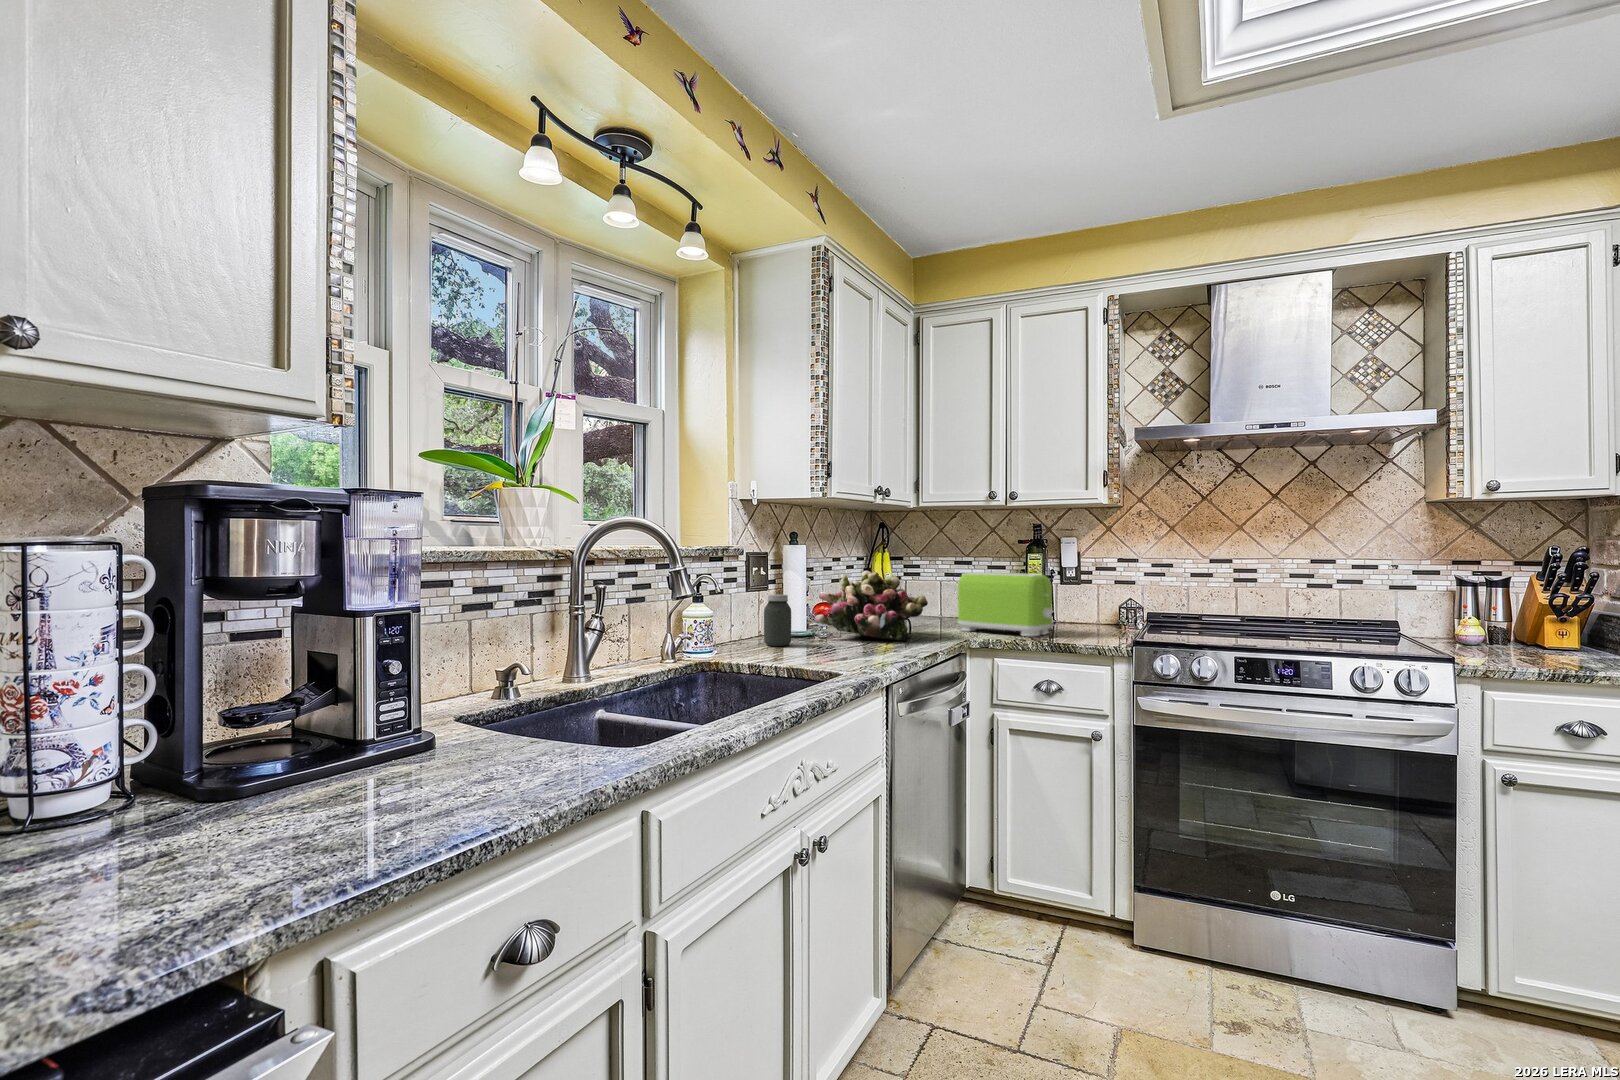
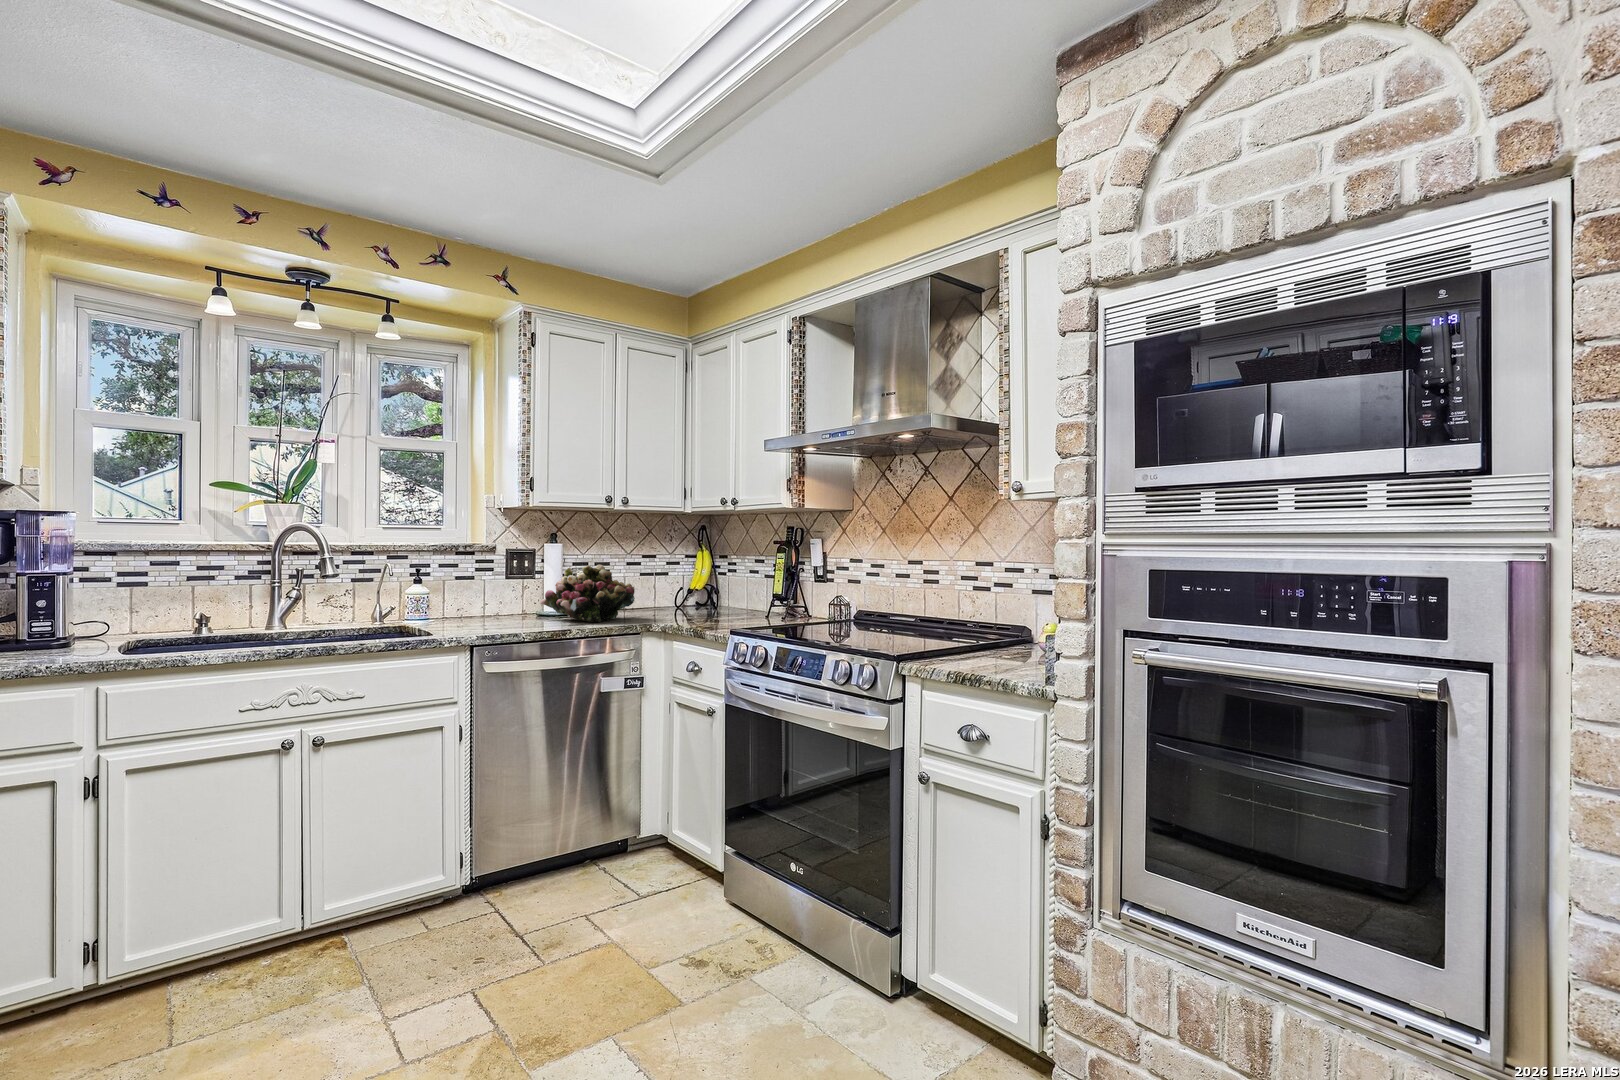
toaster: present [958,572,1052,636] -> none [686,569,745,625]
jar: present [764,595,791,646] -> none [482,581,505,621]

